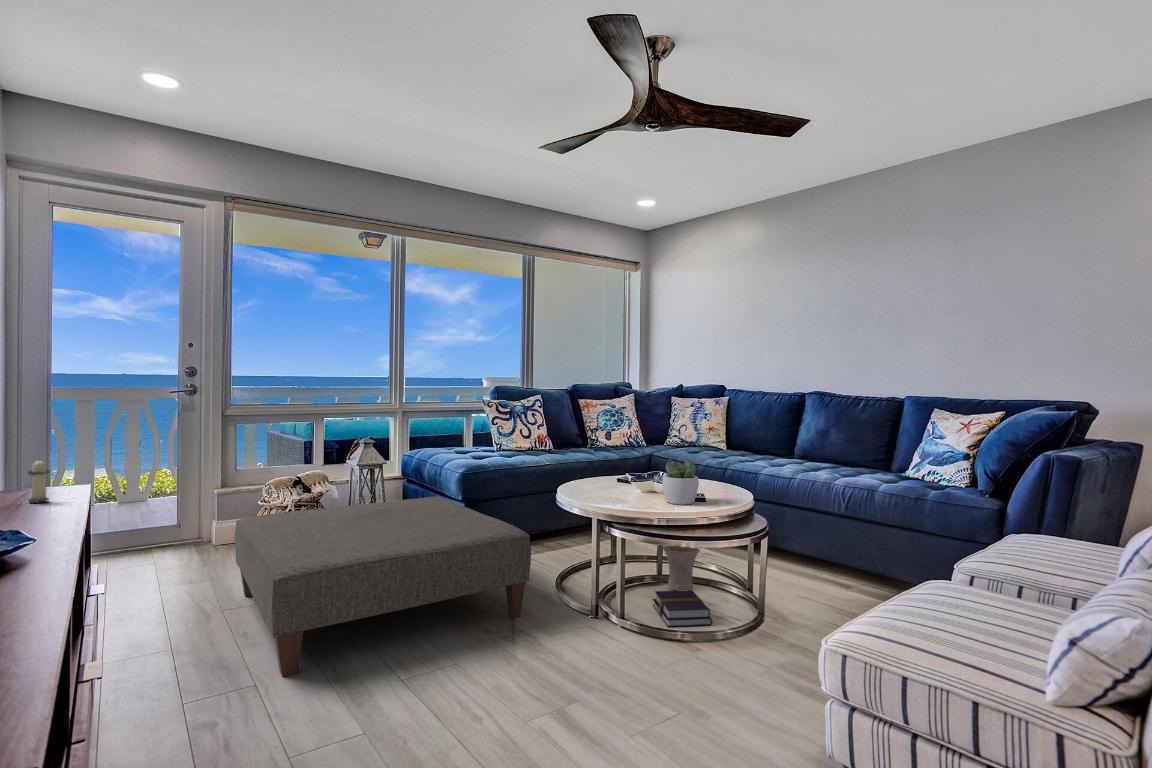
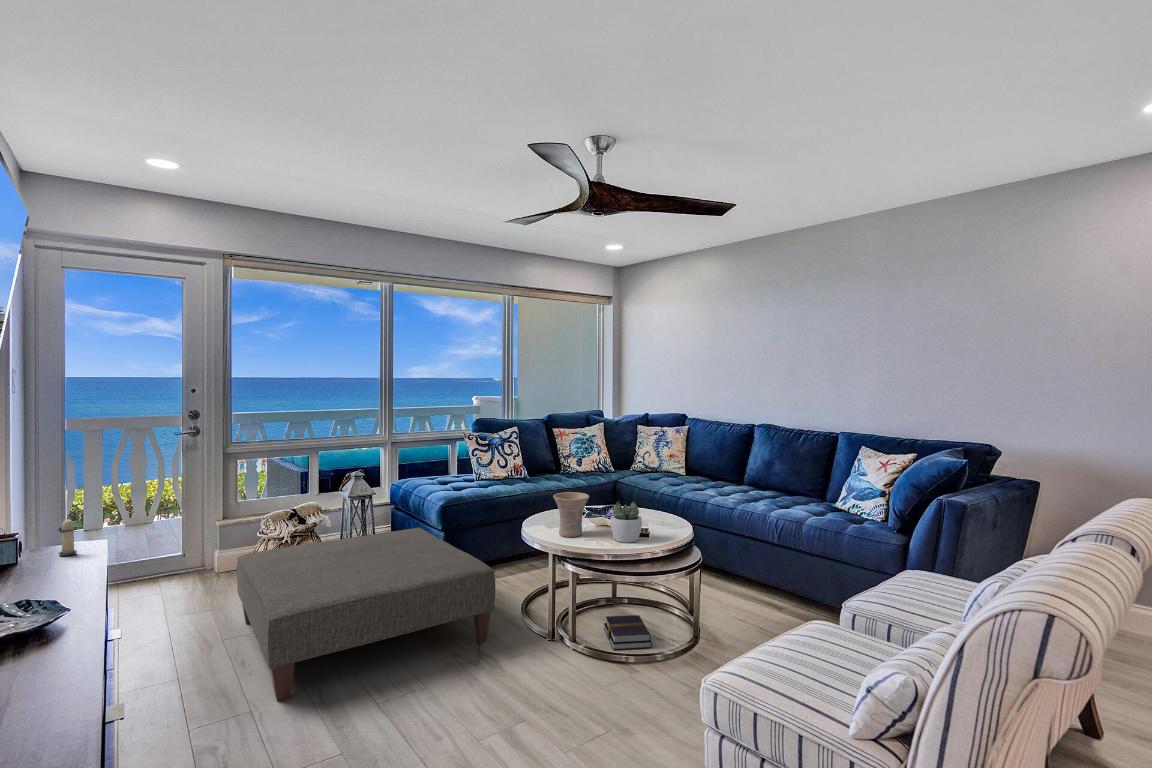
vase: present [662,546,700,591] -> present [553,492,589,537]

